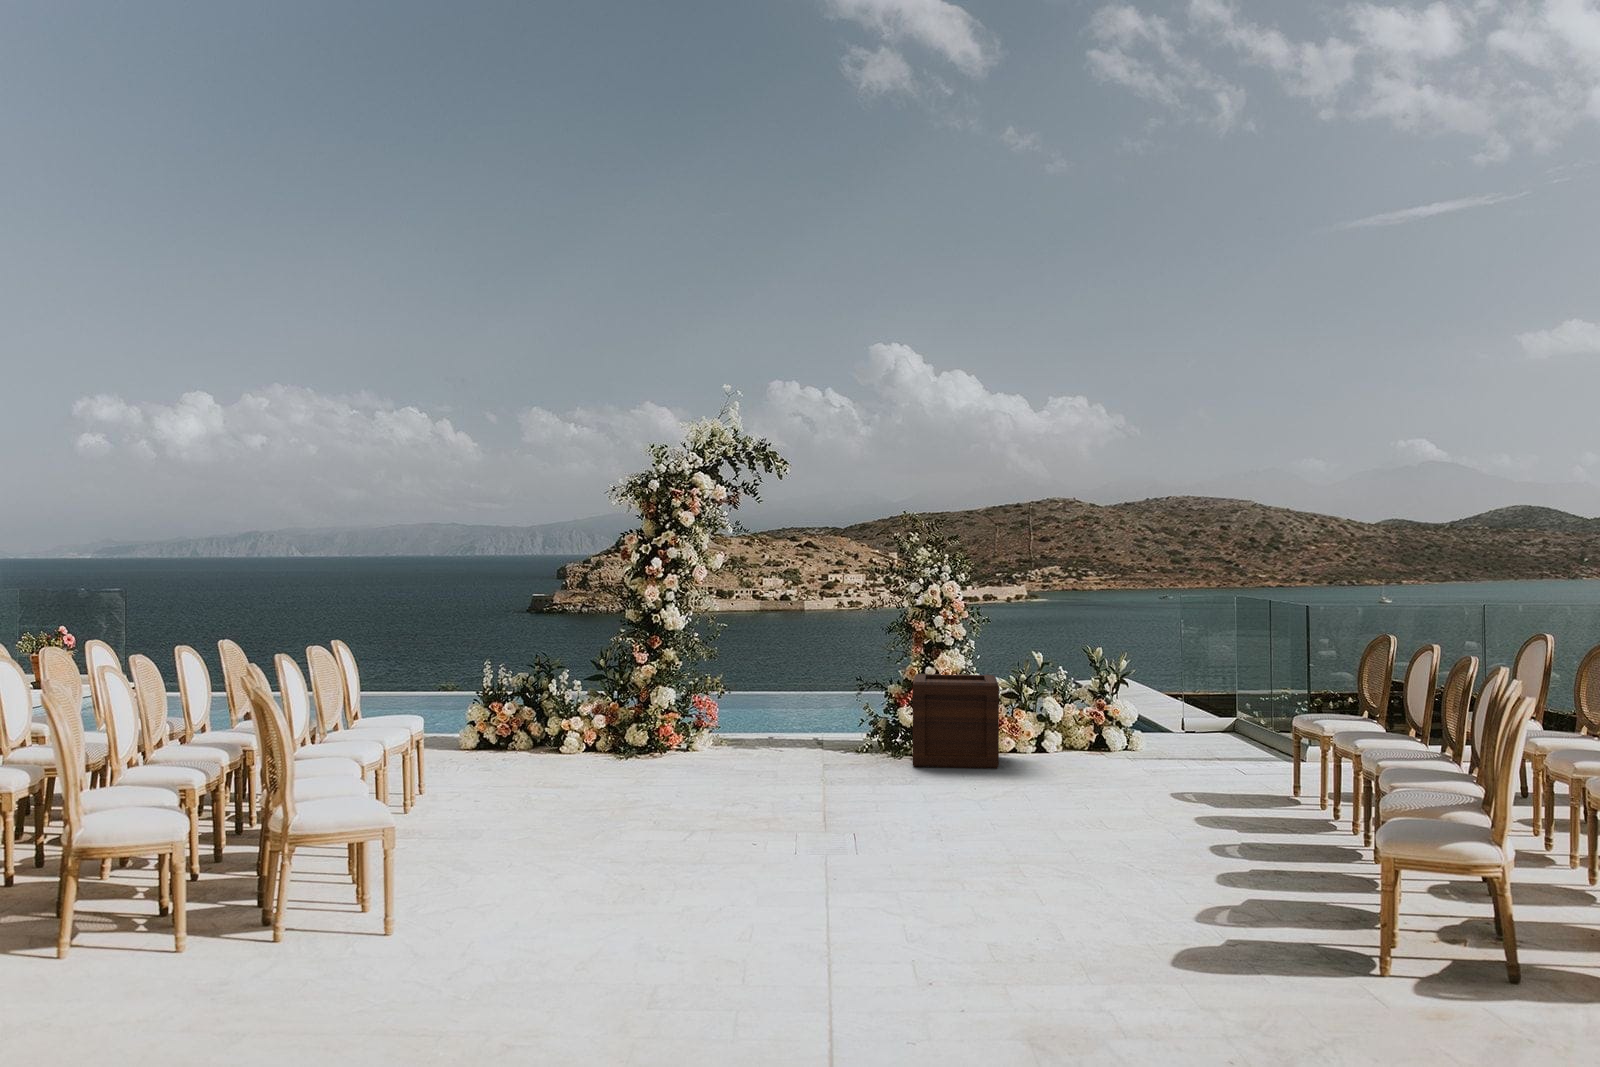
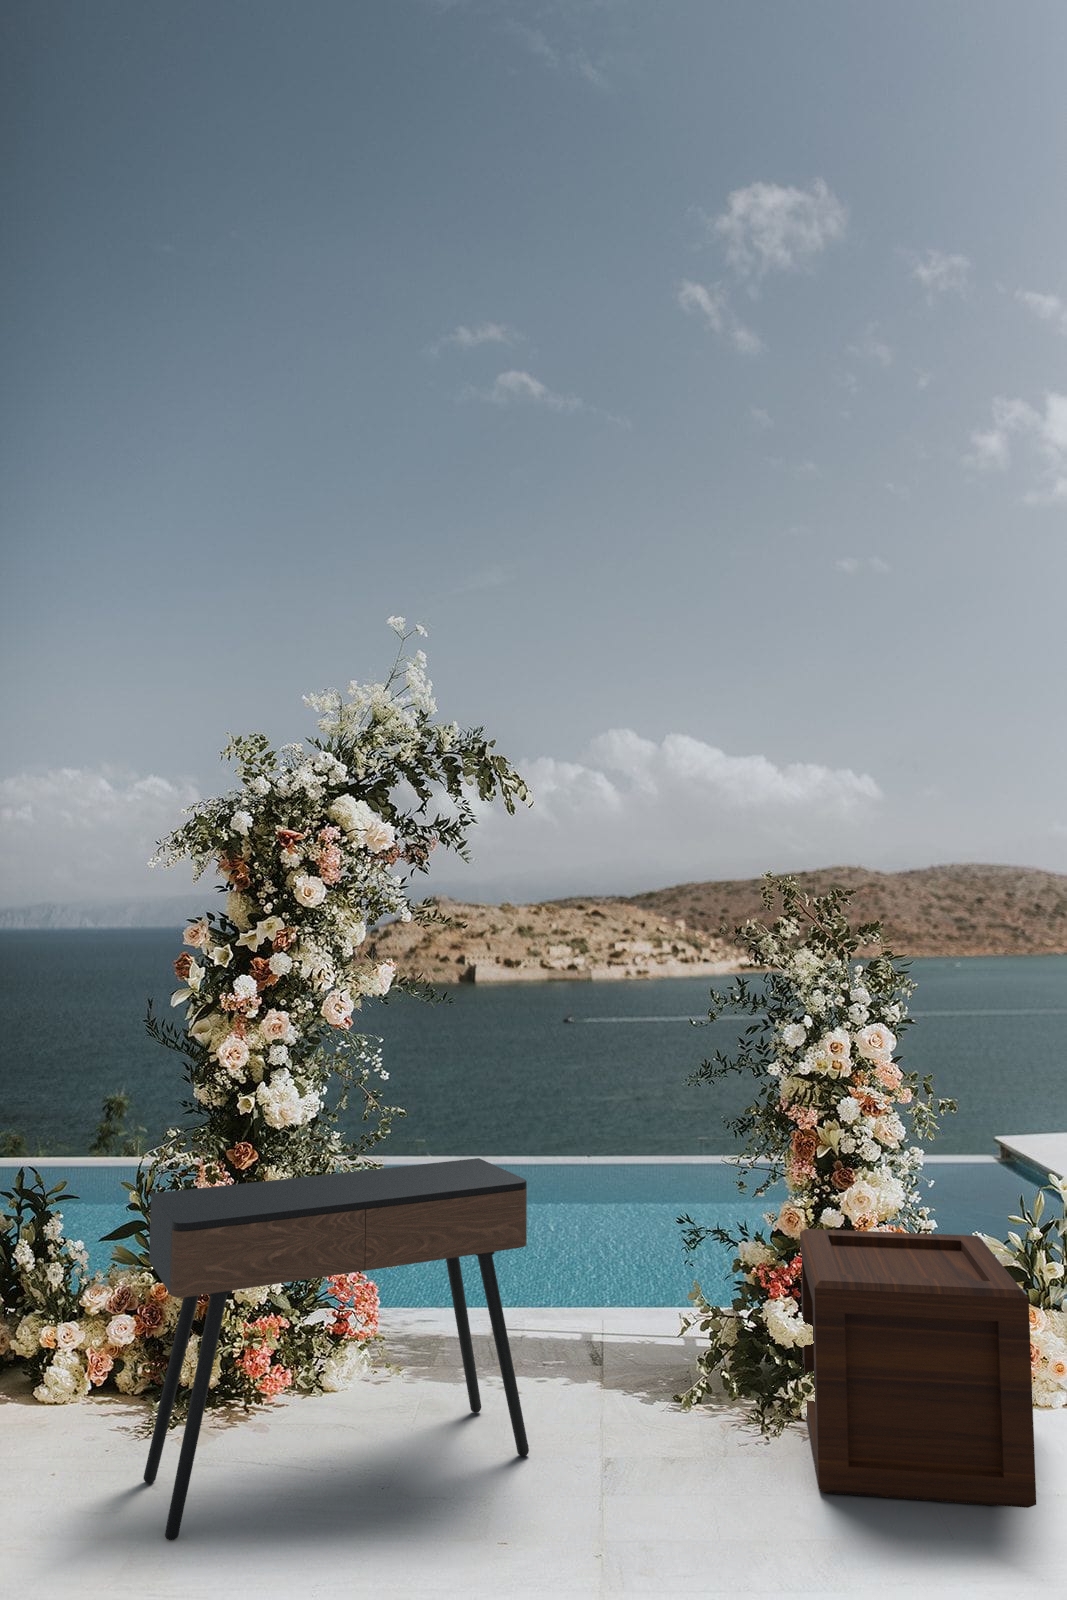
console table: none [630,642,792,775] -> present [144,1158,529,1540]

